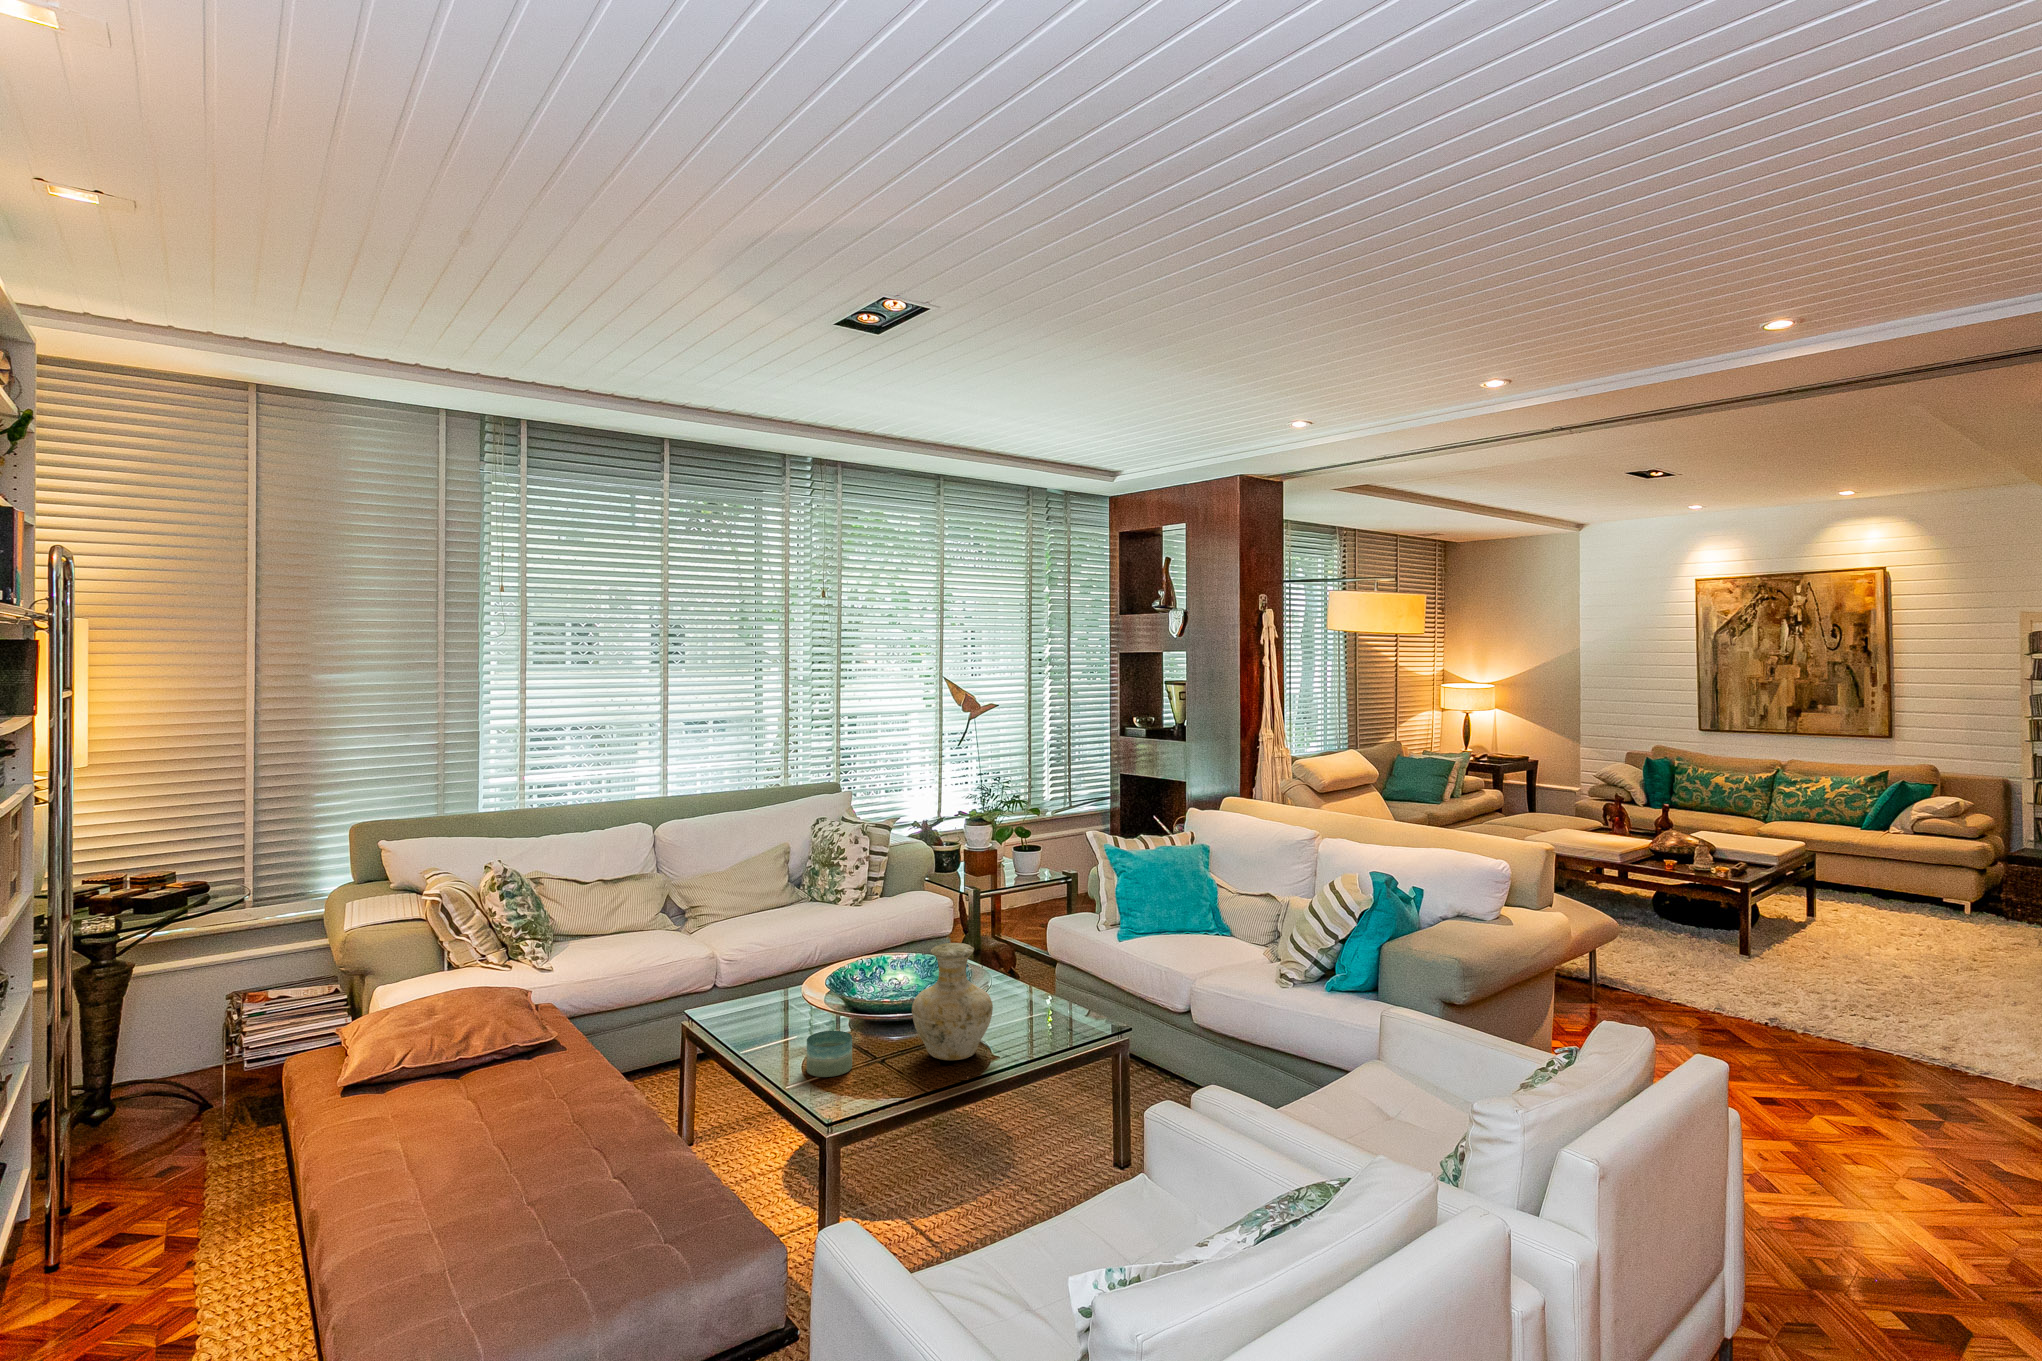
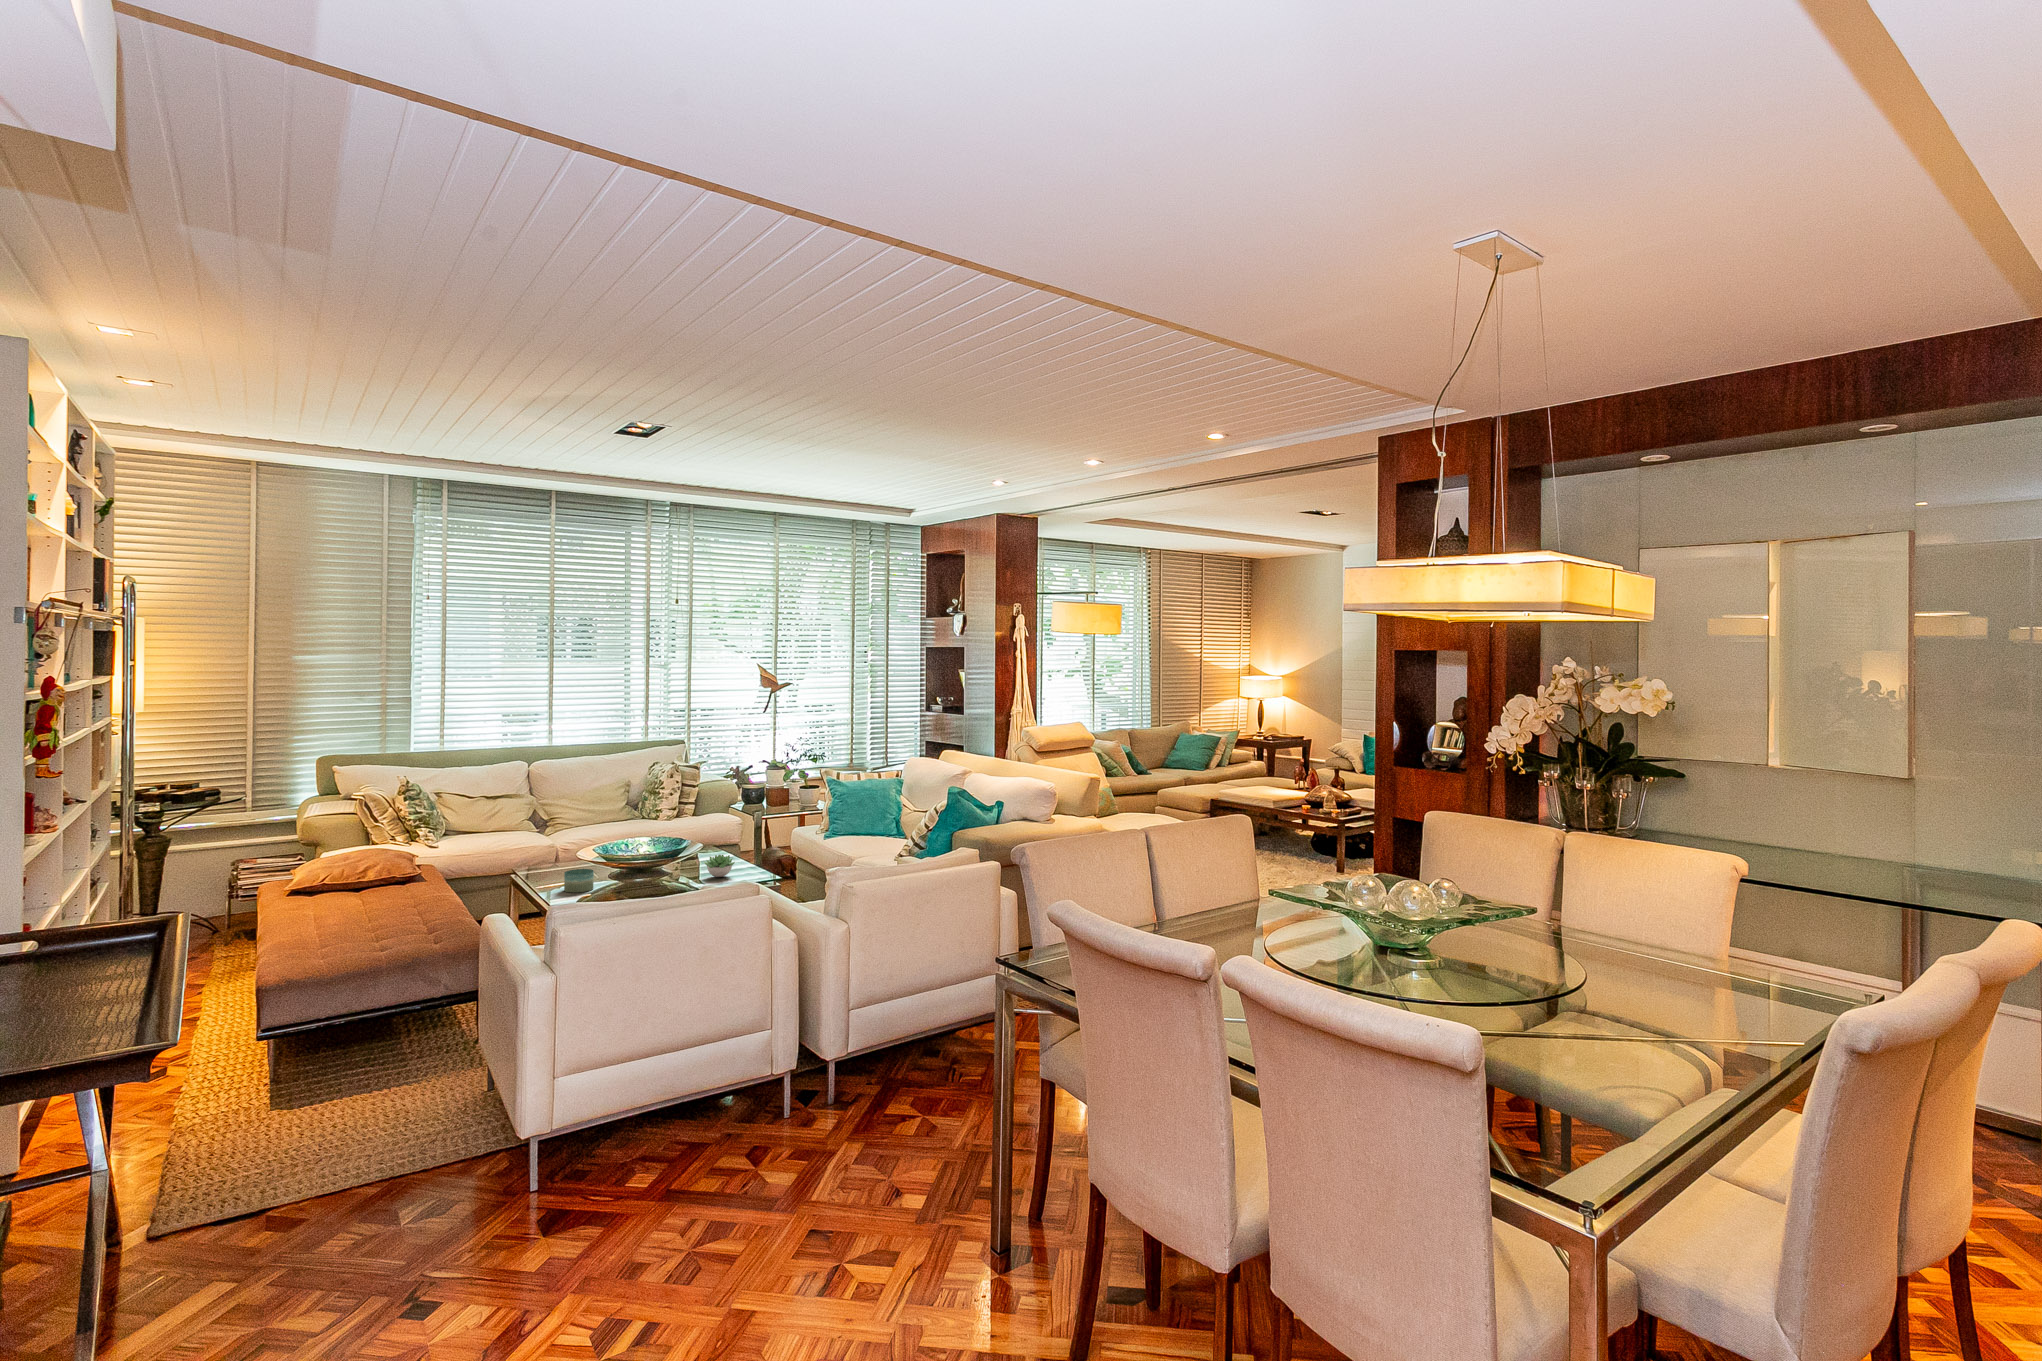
vase: present [912,943,993,1060] -> none [633,819,685,887]
succulent plant: none [1004,991,1054,1029] -> present [704,855,735,877]

